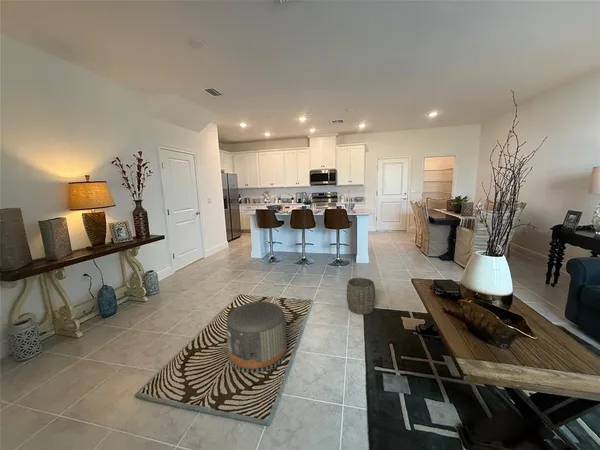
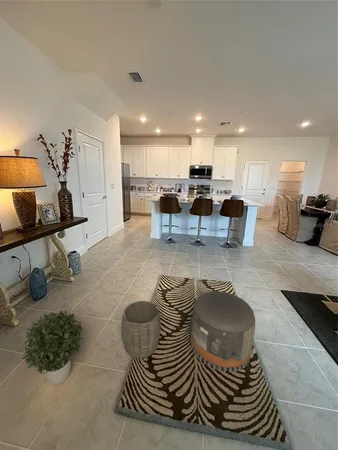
woven basket: present [347,278,375,314] -> present [122,301,161,358]
potted plant: none [63,313,122,379] -> present [22,310,83,386]

